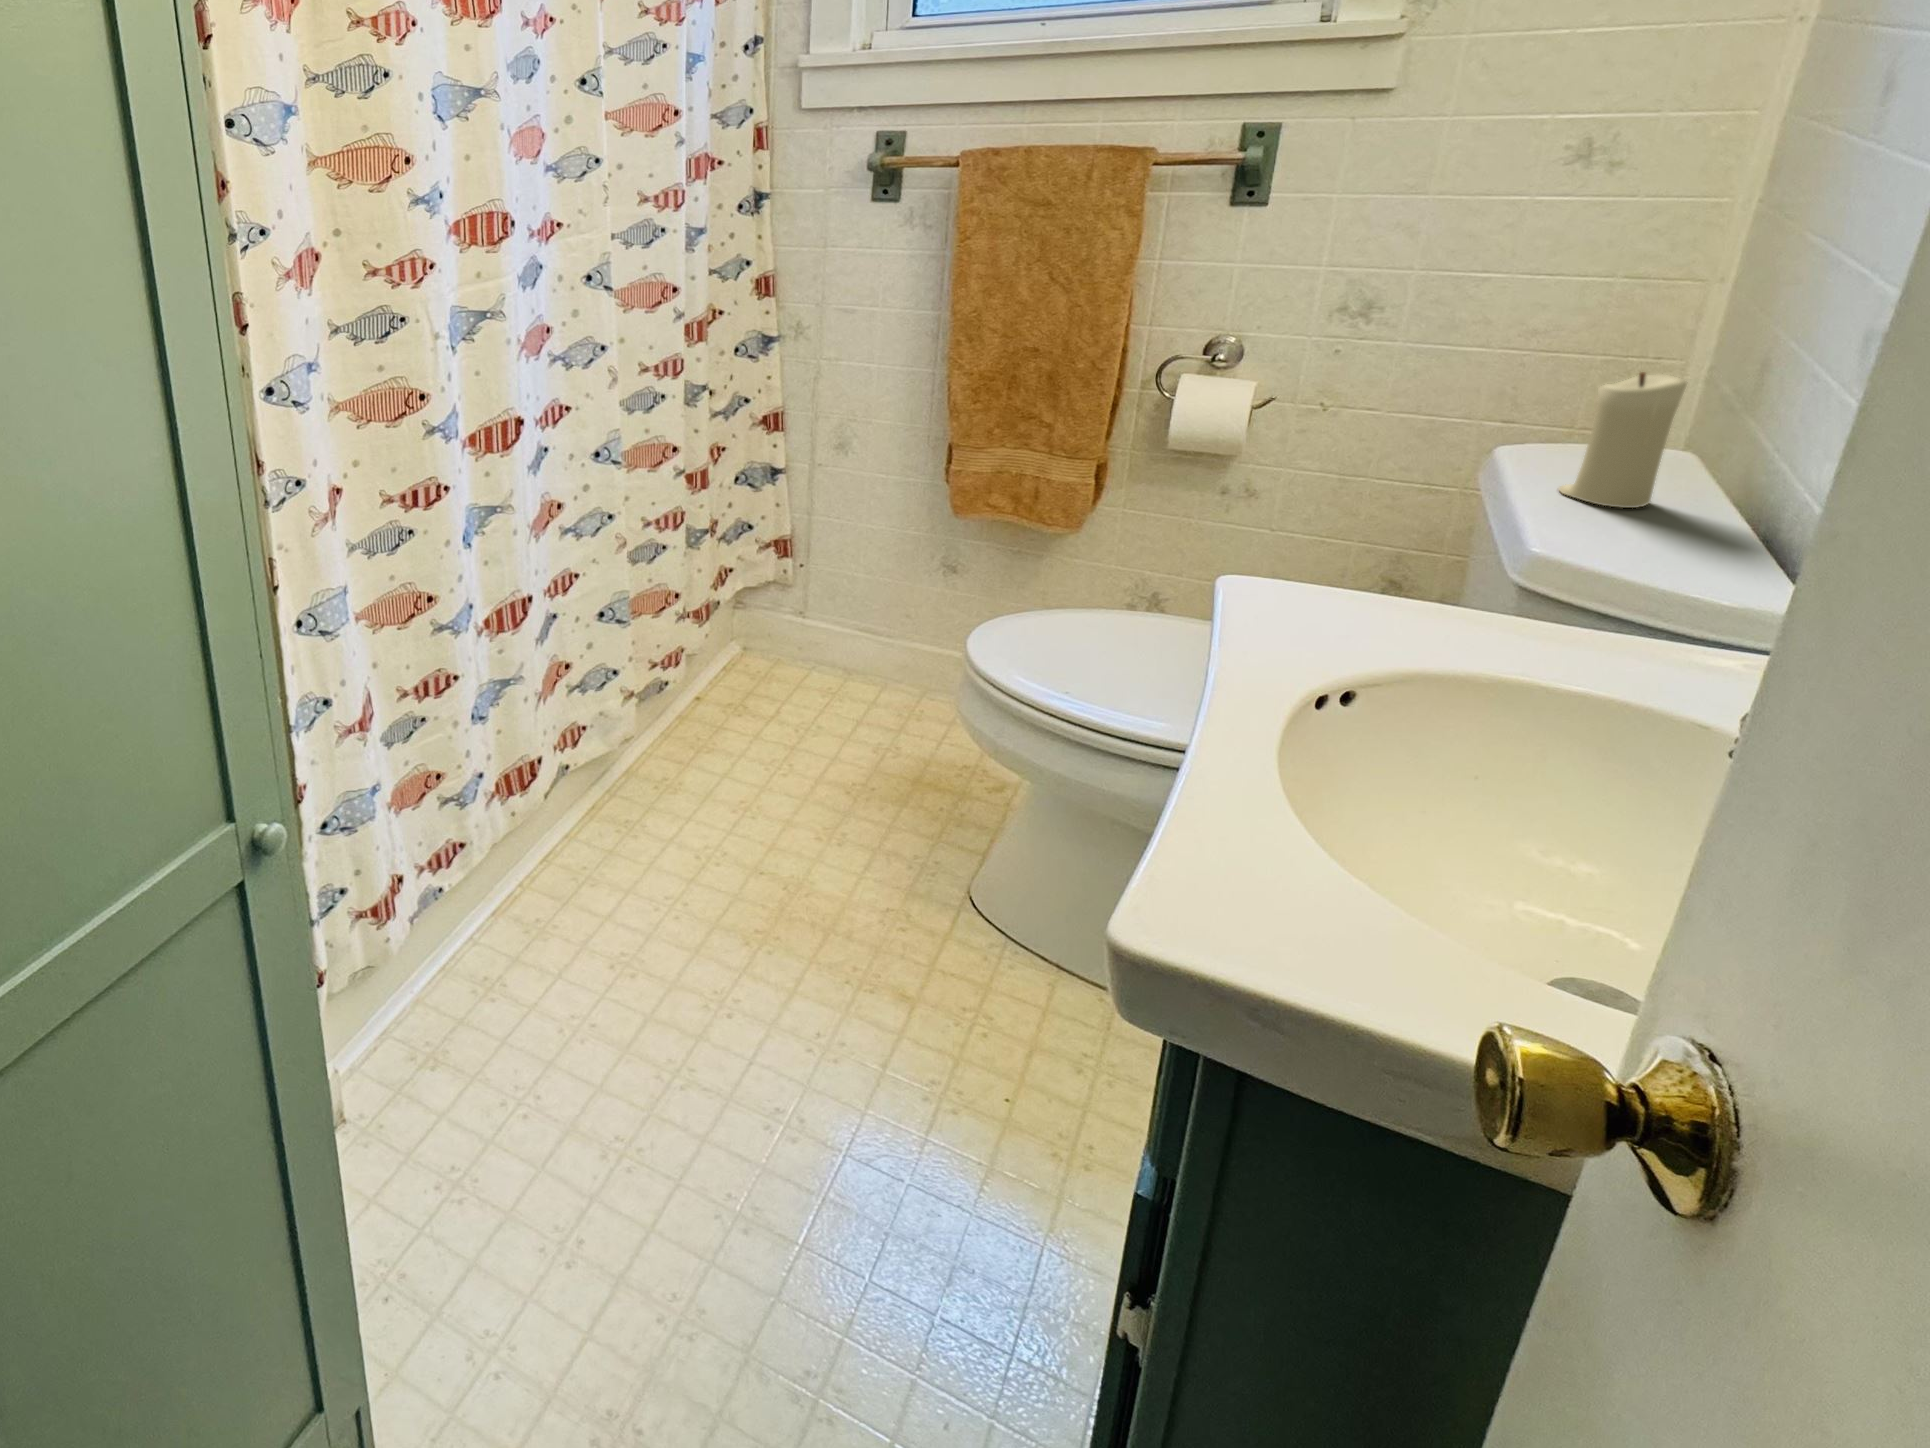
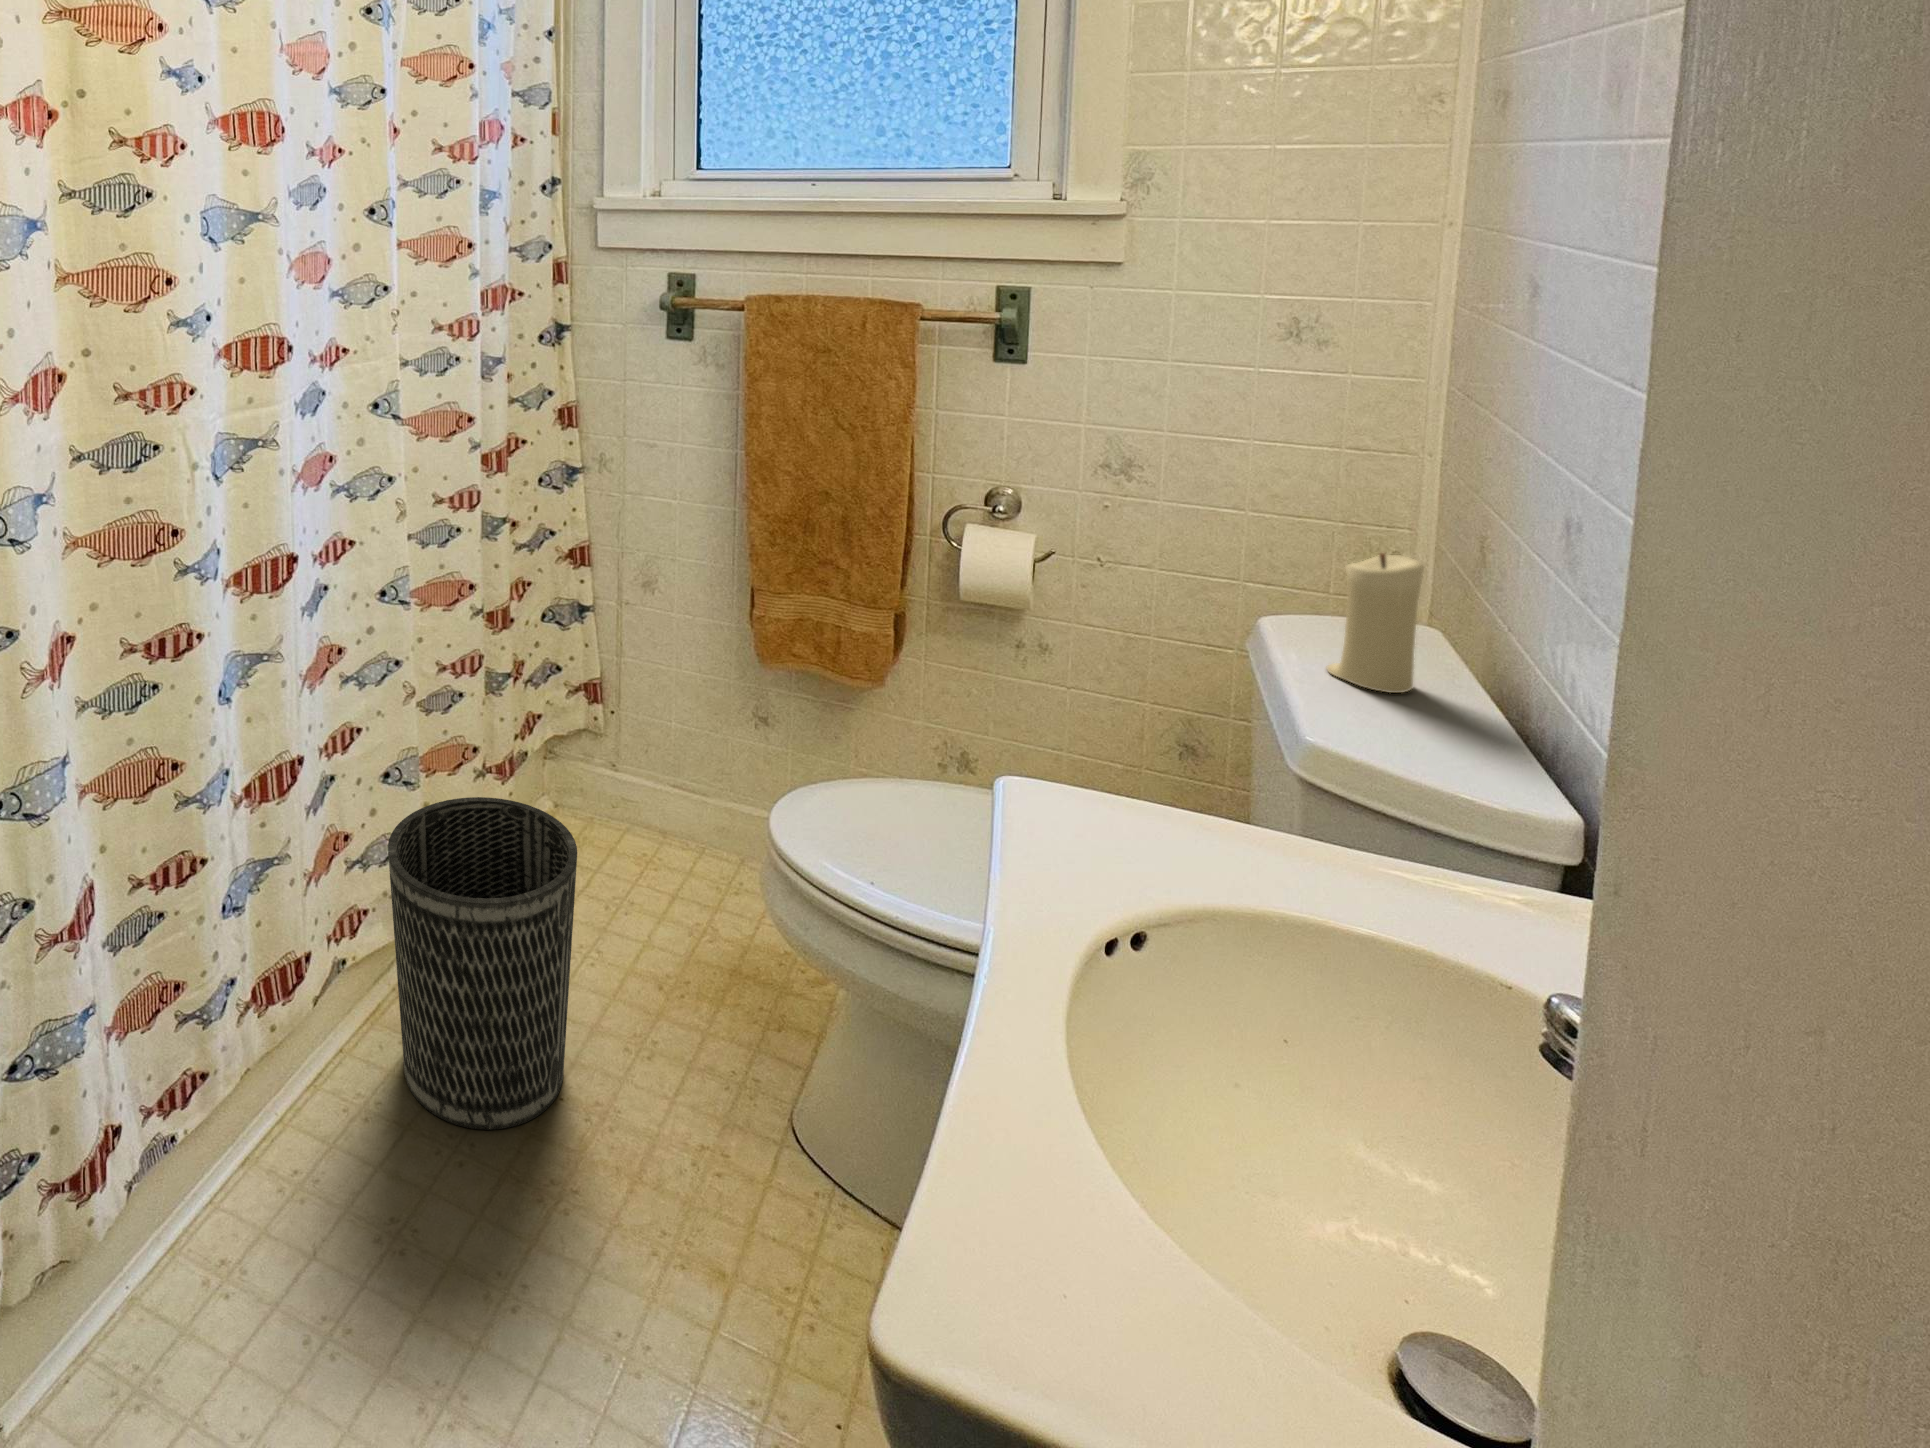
wastebasket: none [606,635,779,894] -> present [388,797,577,1130]

